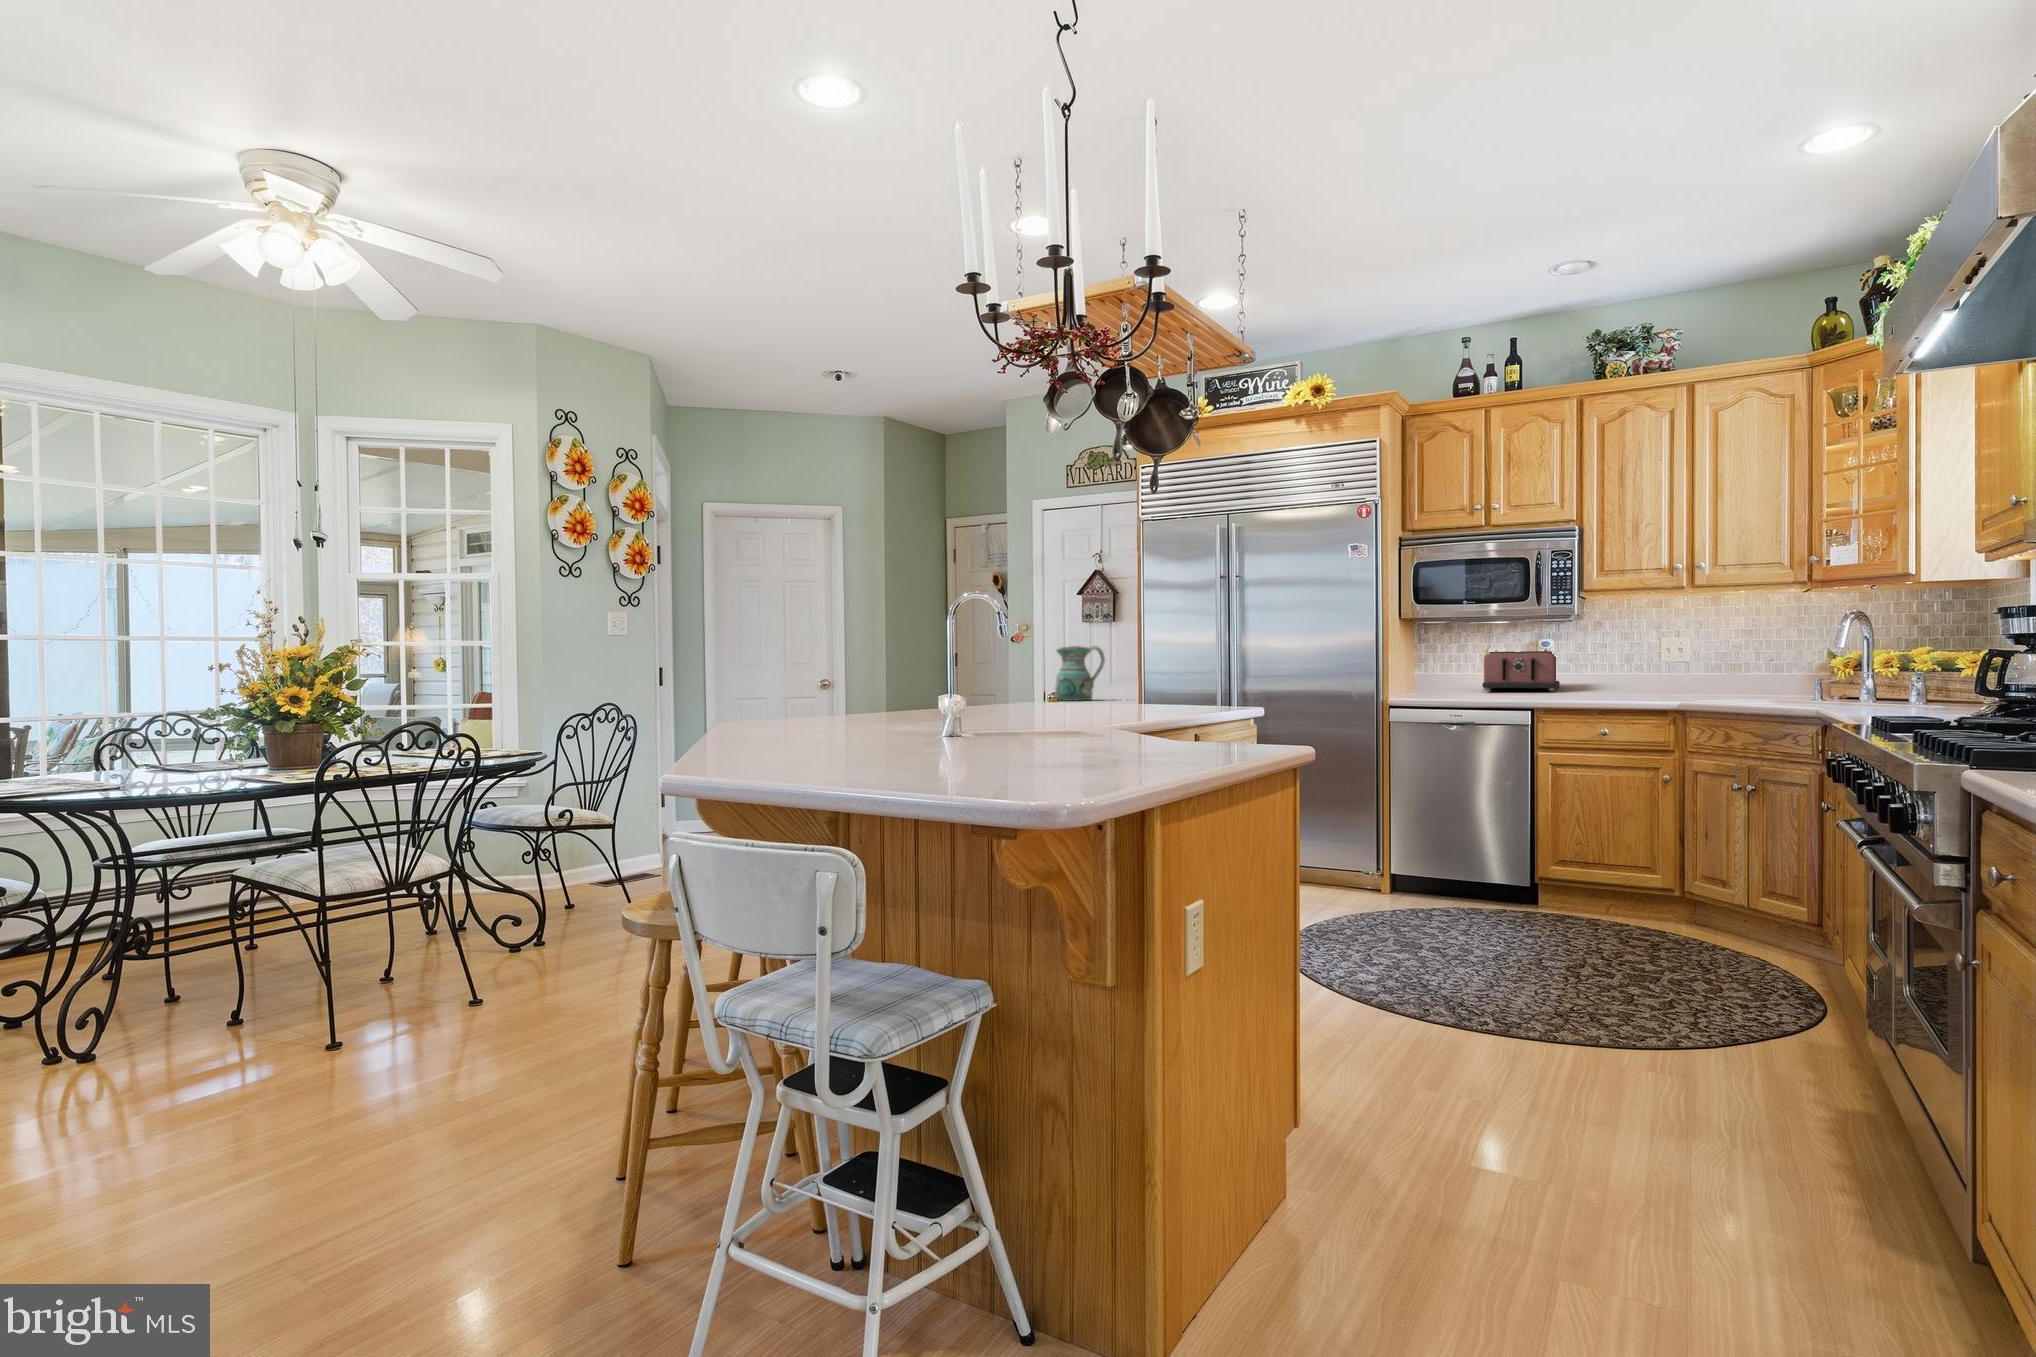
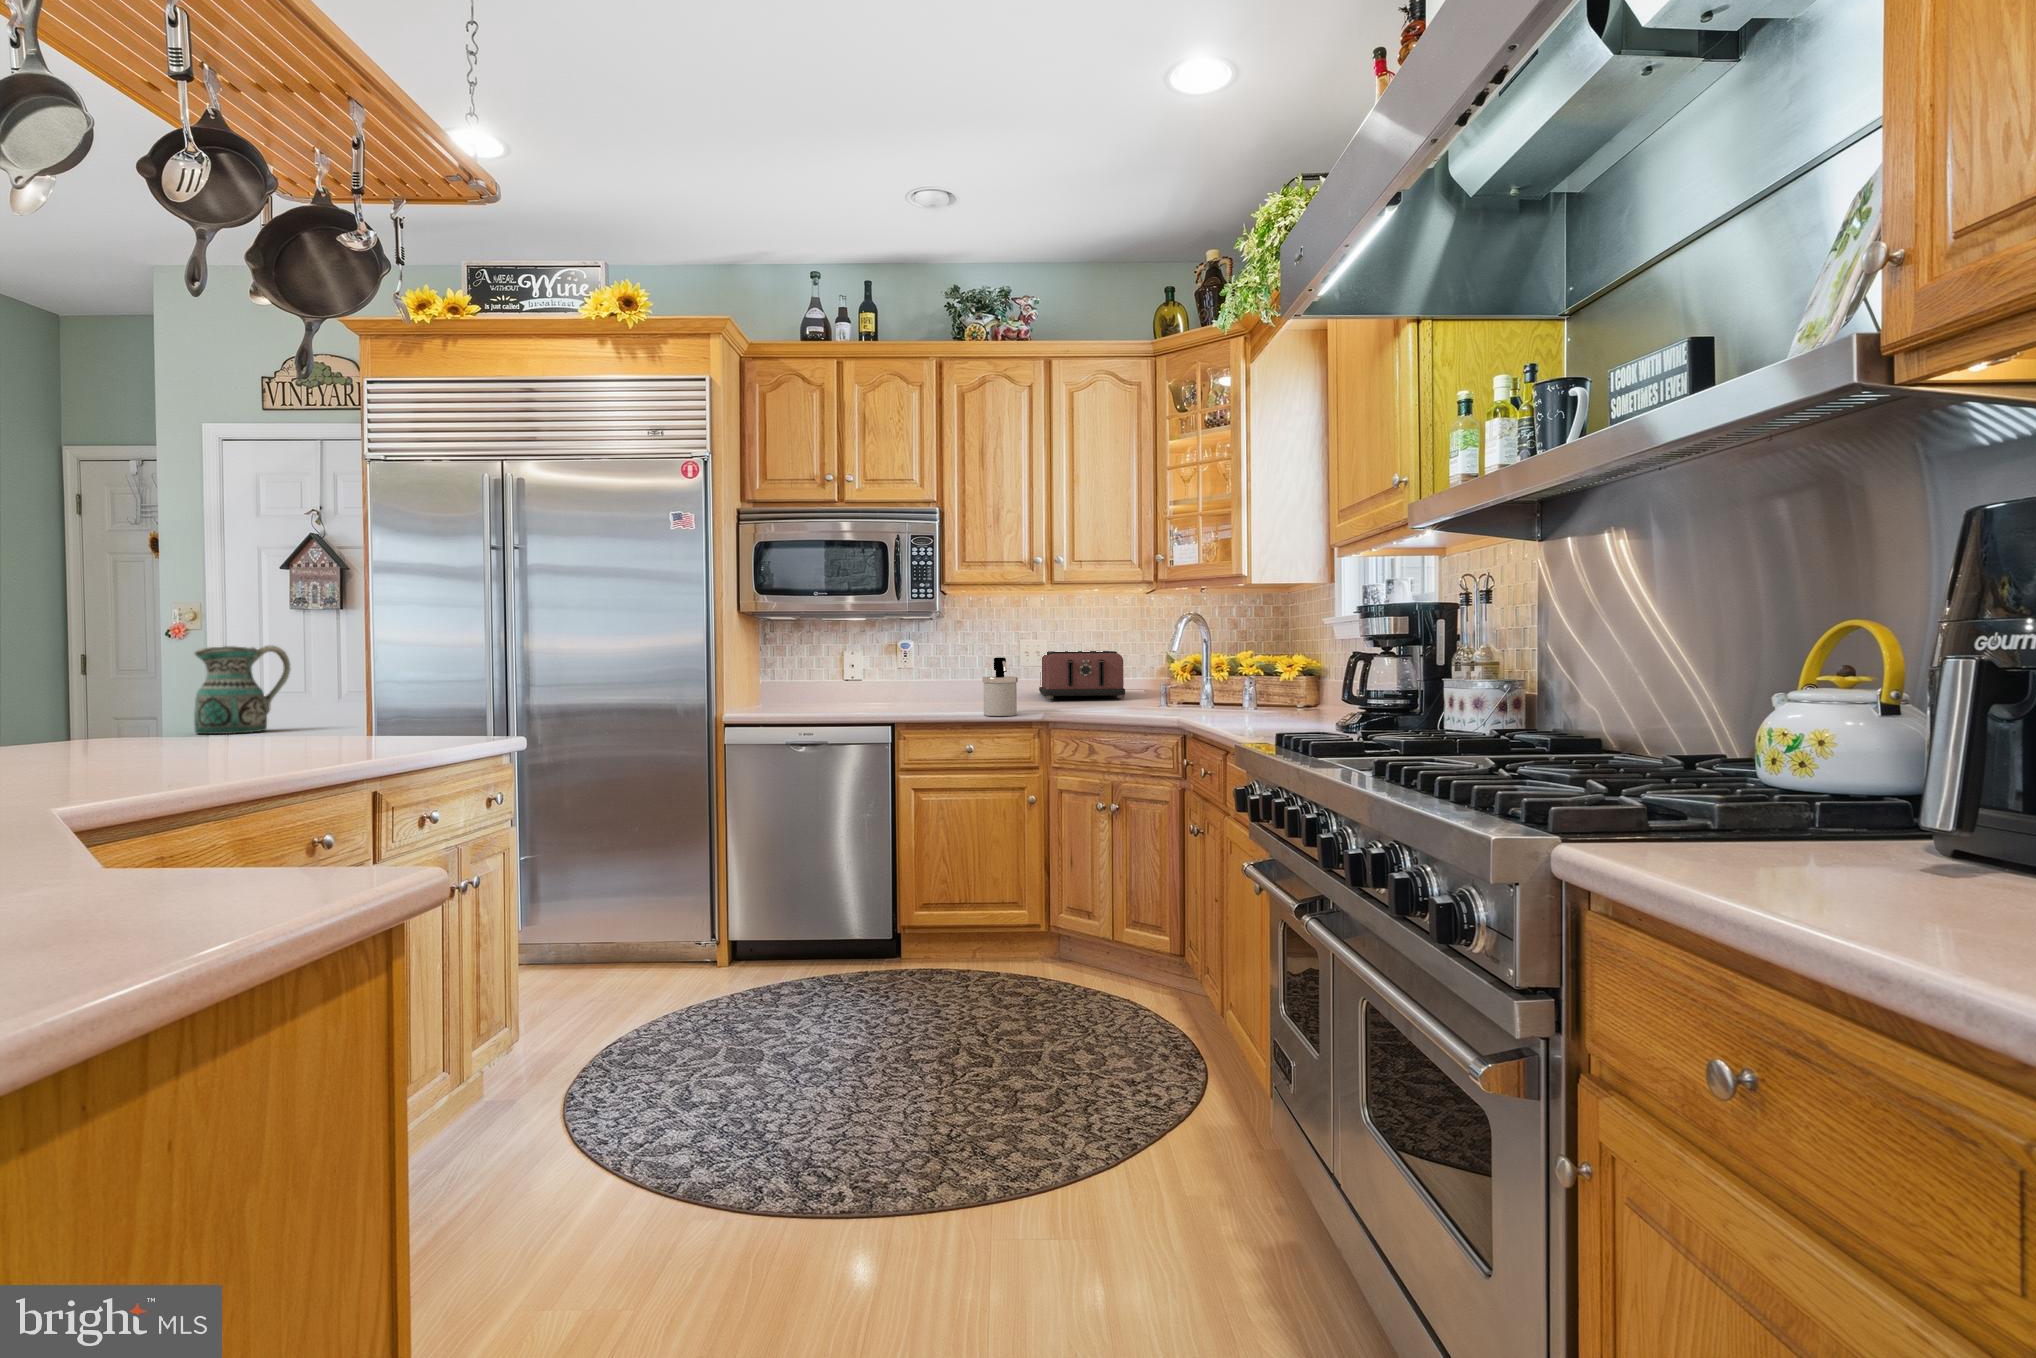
toaster: present [1482,651,1560,691] -> present [1039,651,1125,699]
soap dispenser: none [1618,654,1654,704] -> present [982,657,1018,716]

